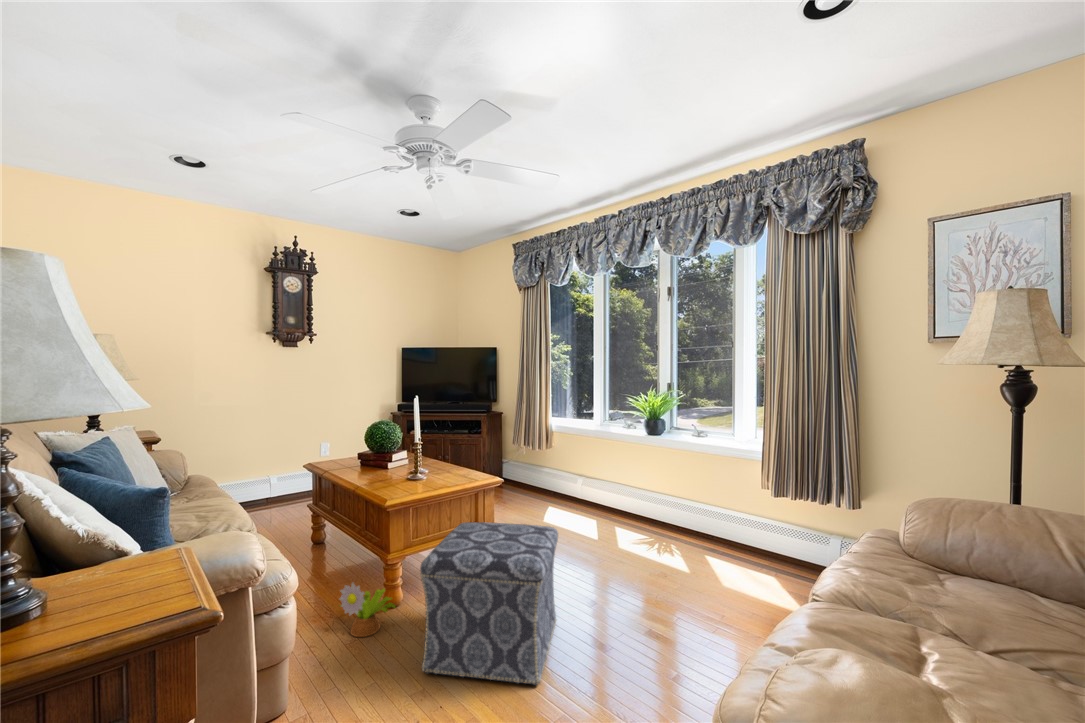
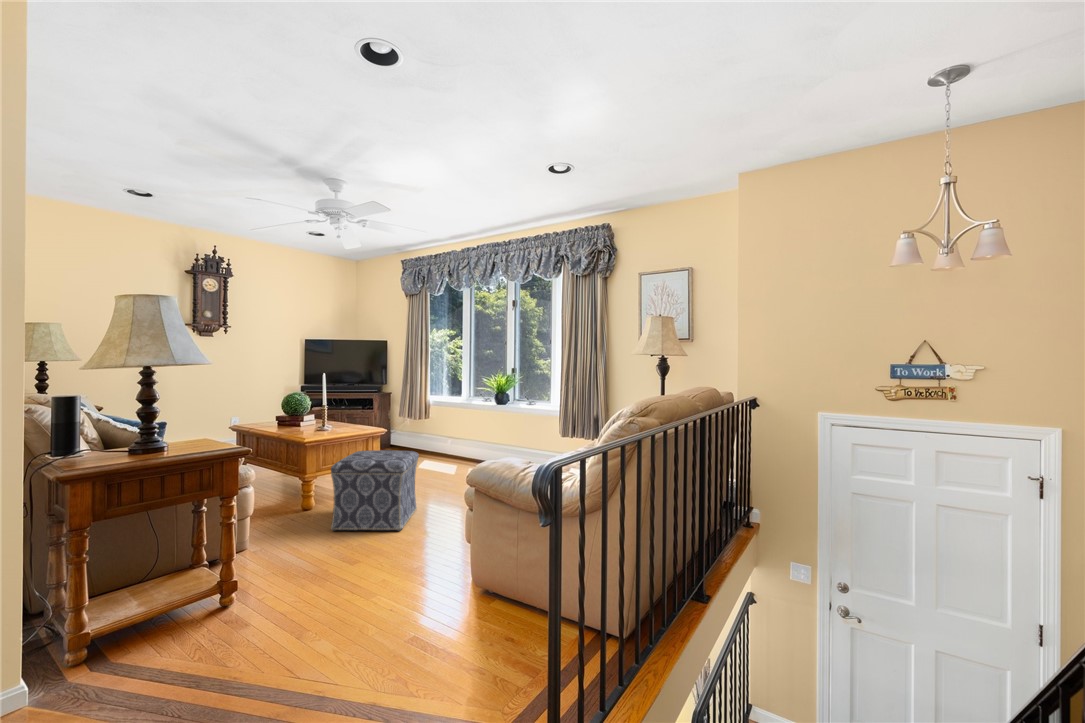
decorative plant: present [340,583,396,637] -> none [272,487,313,522]

